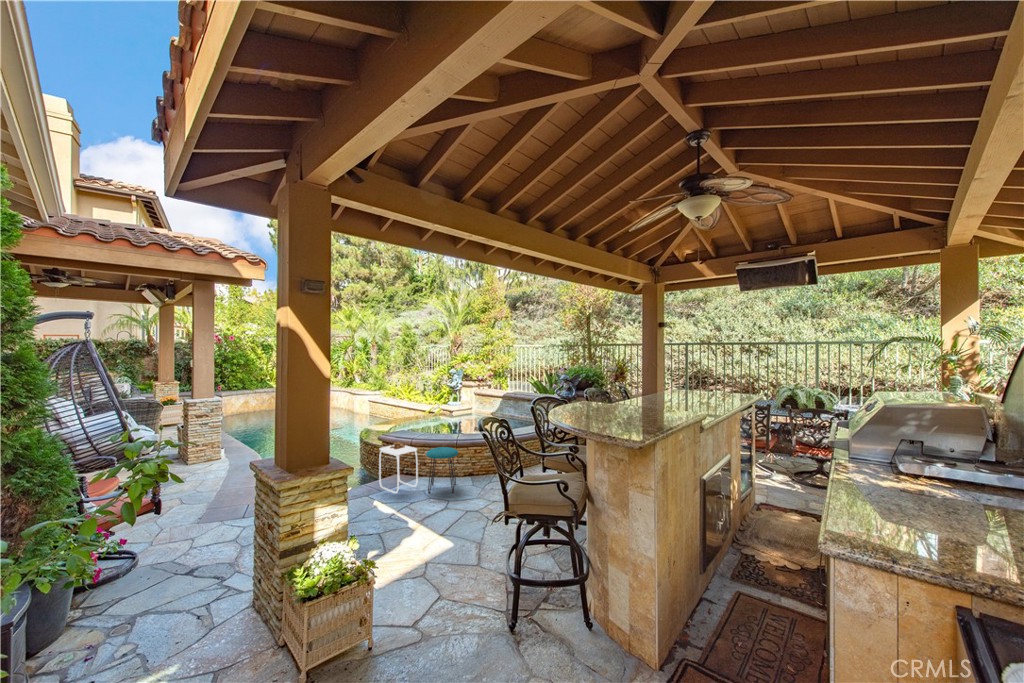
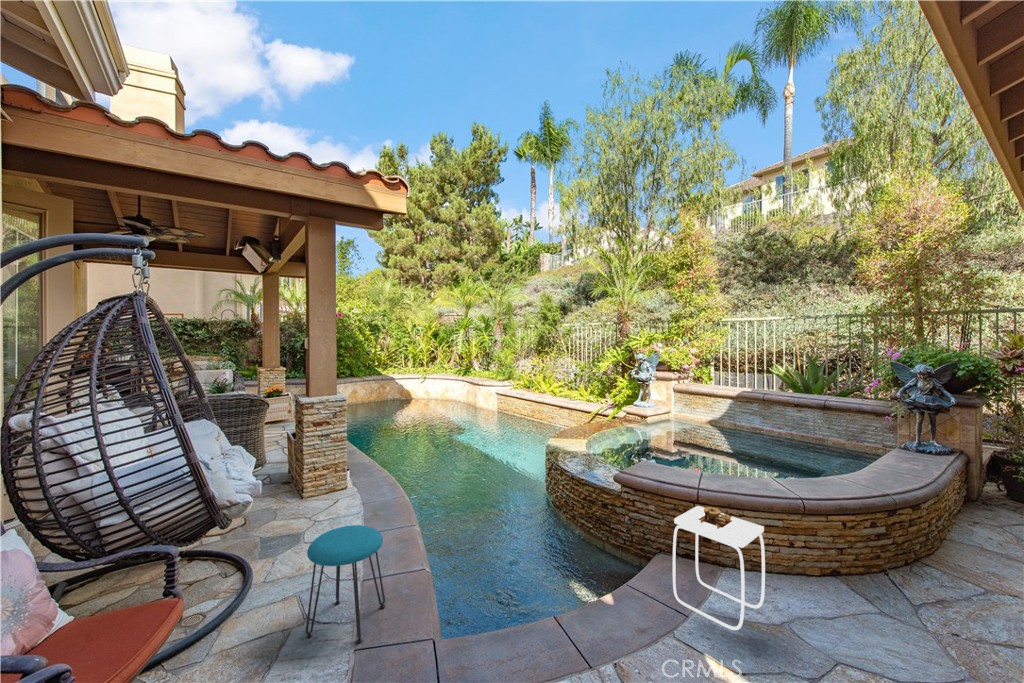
stool: present [426,447,458,493] -> present [306,525,385,643]

